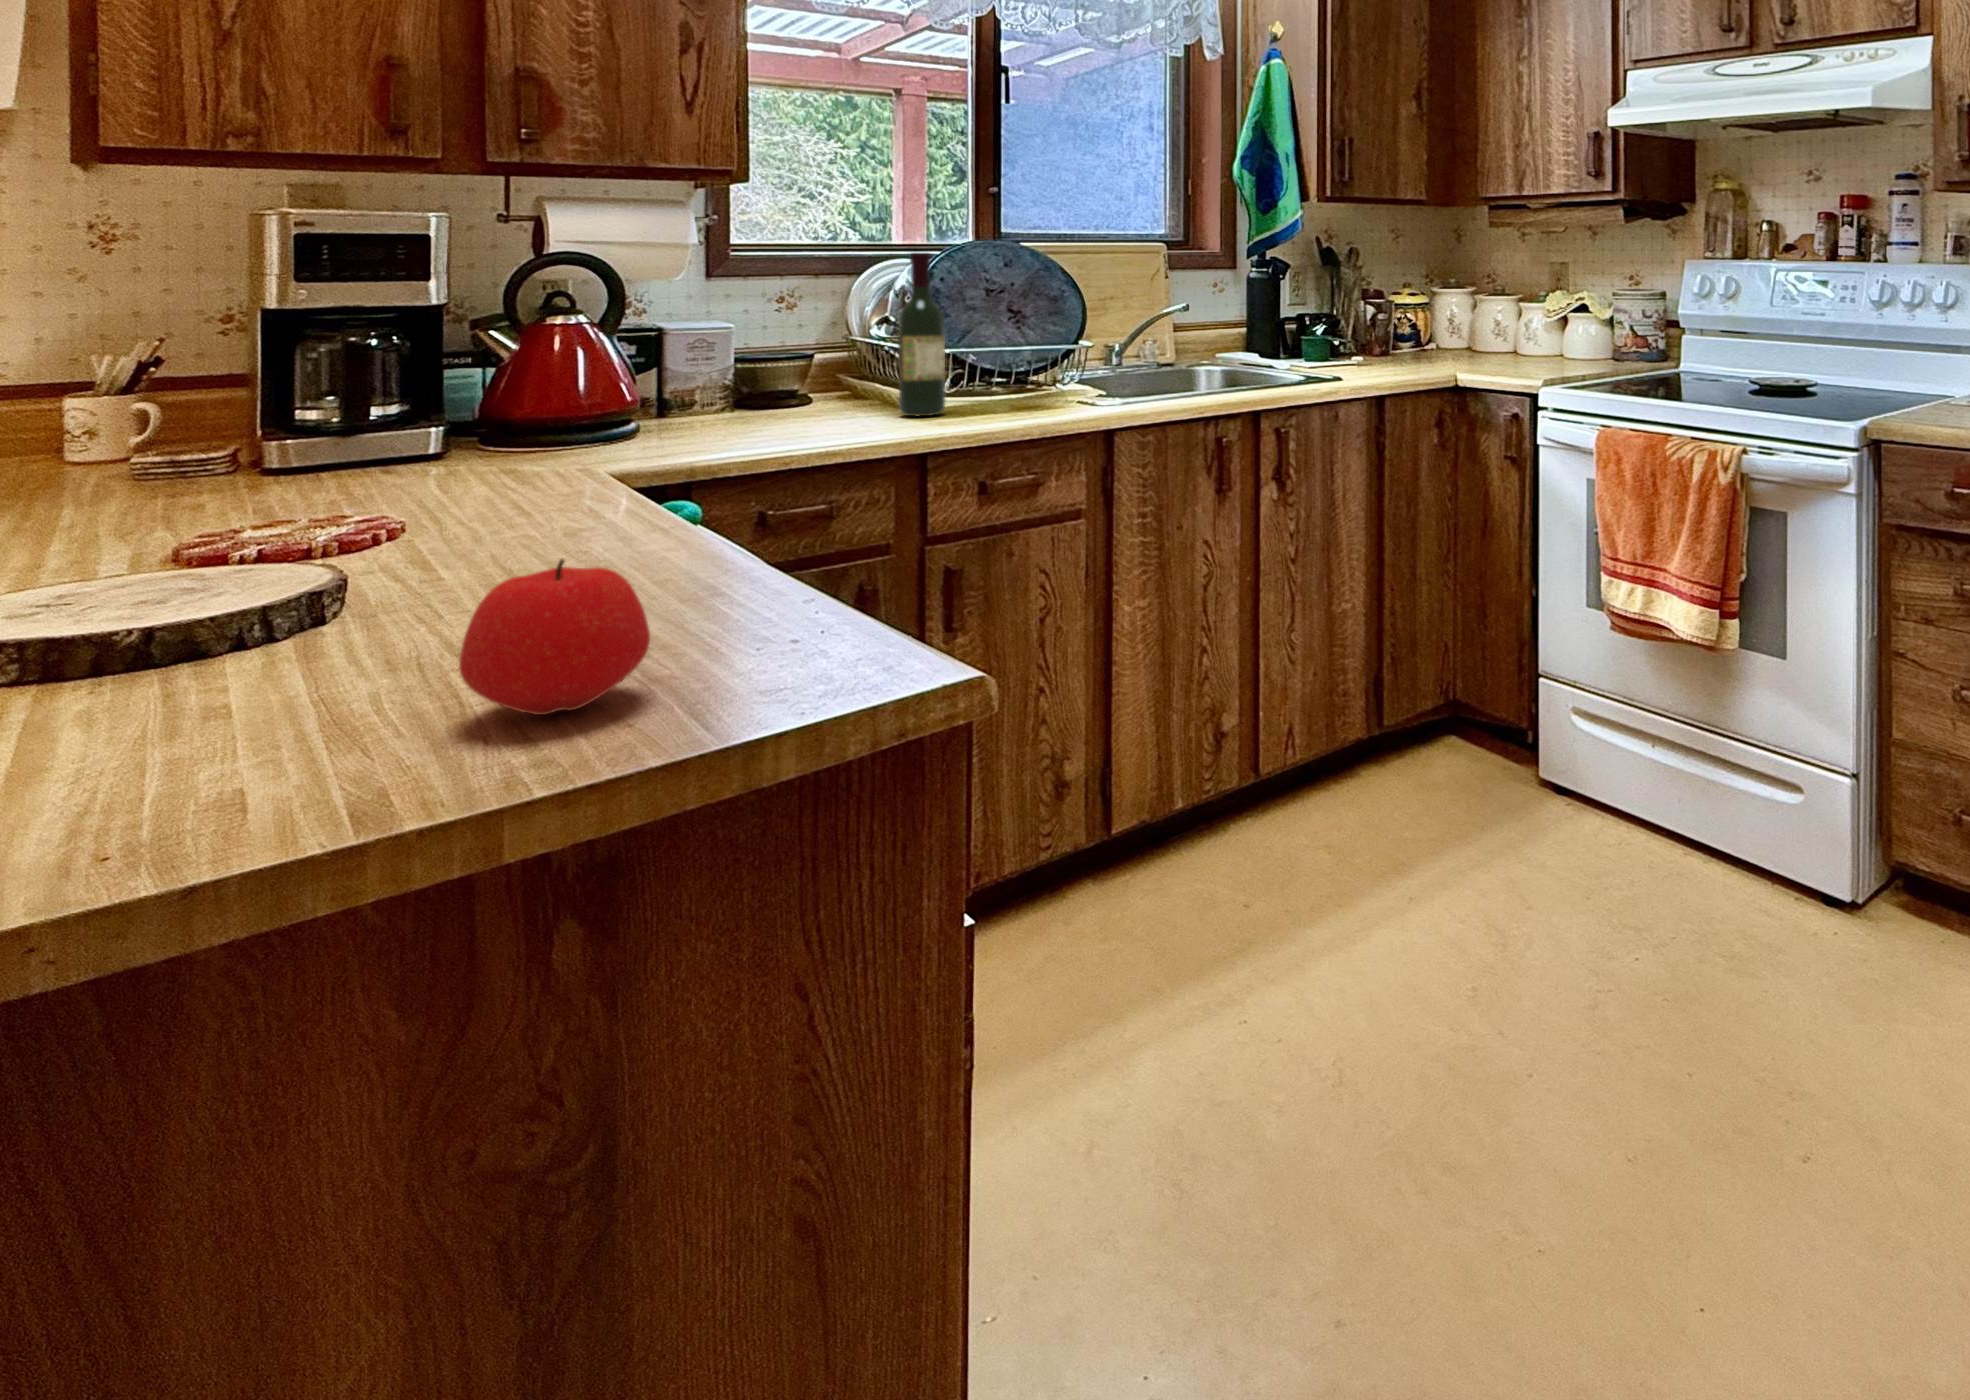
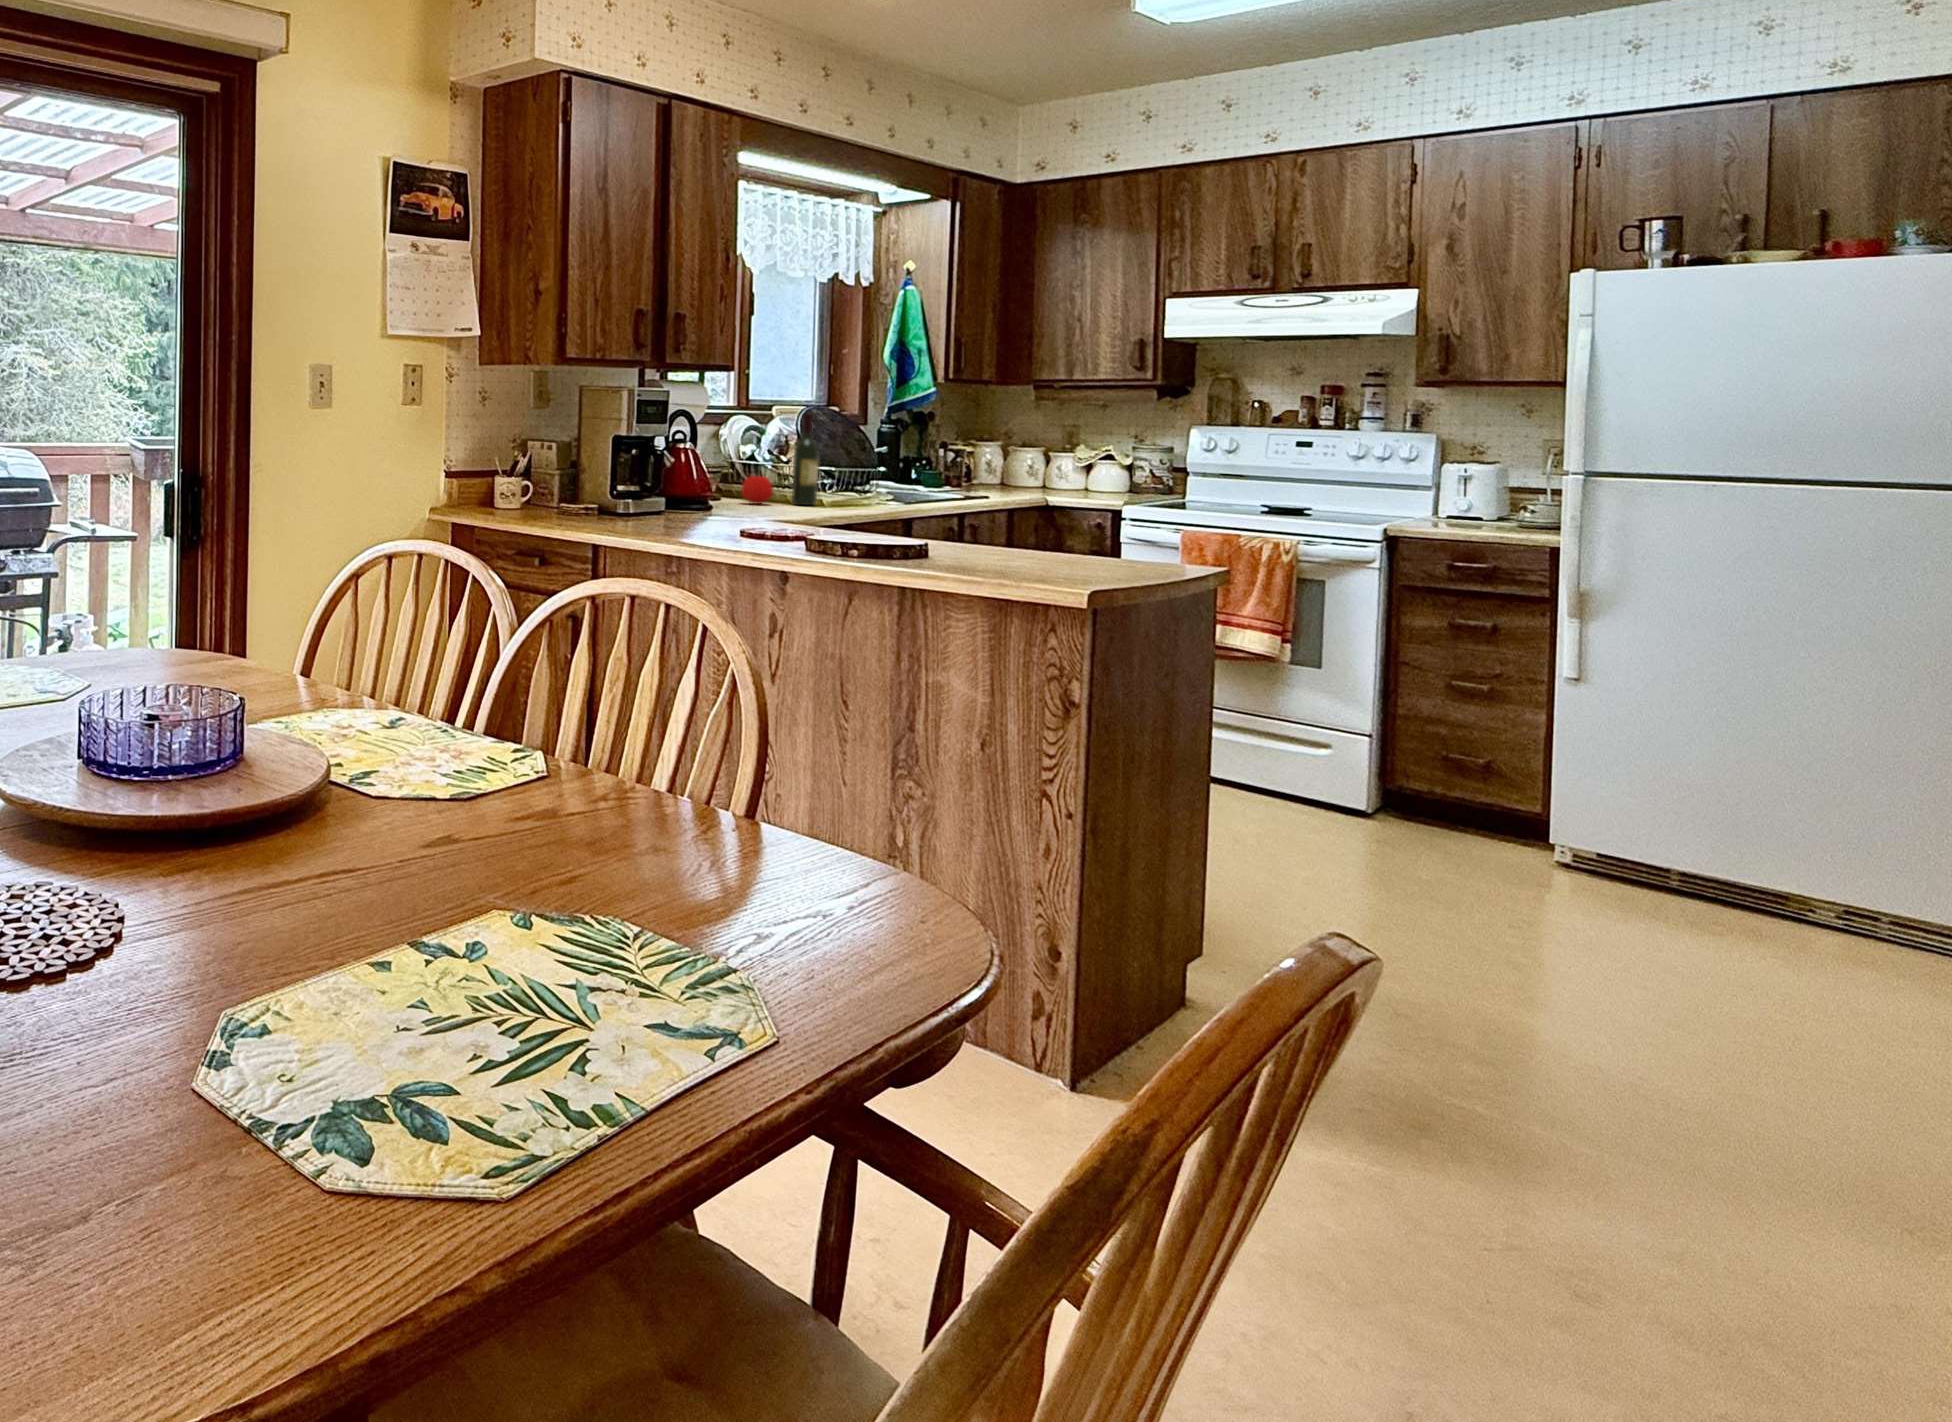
apple: present [459,559,650,715] -> present [741,476,773,504]

